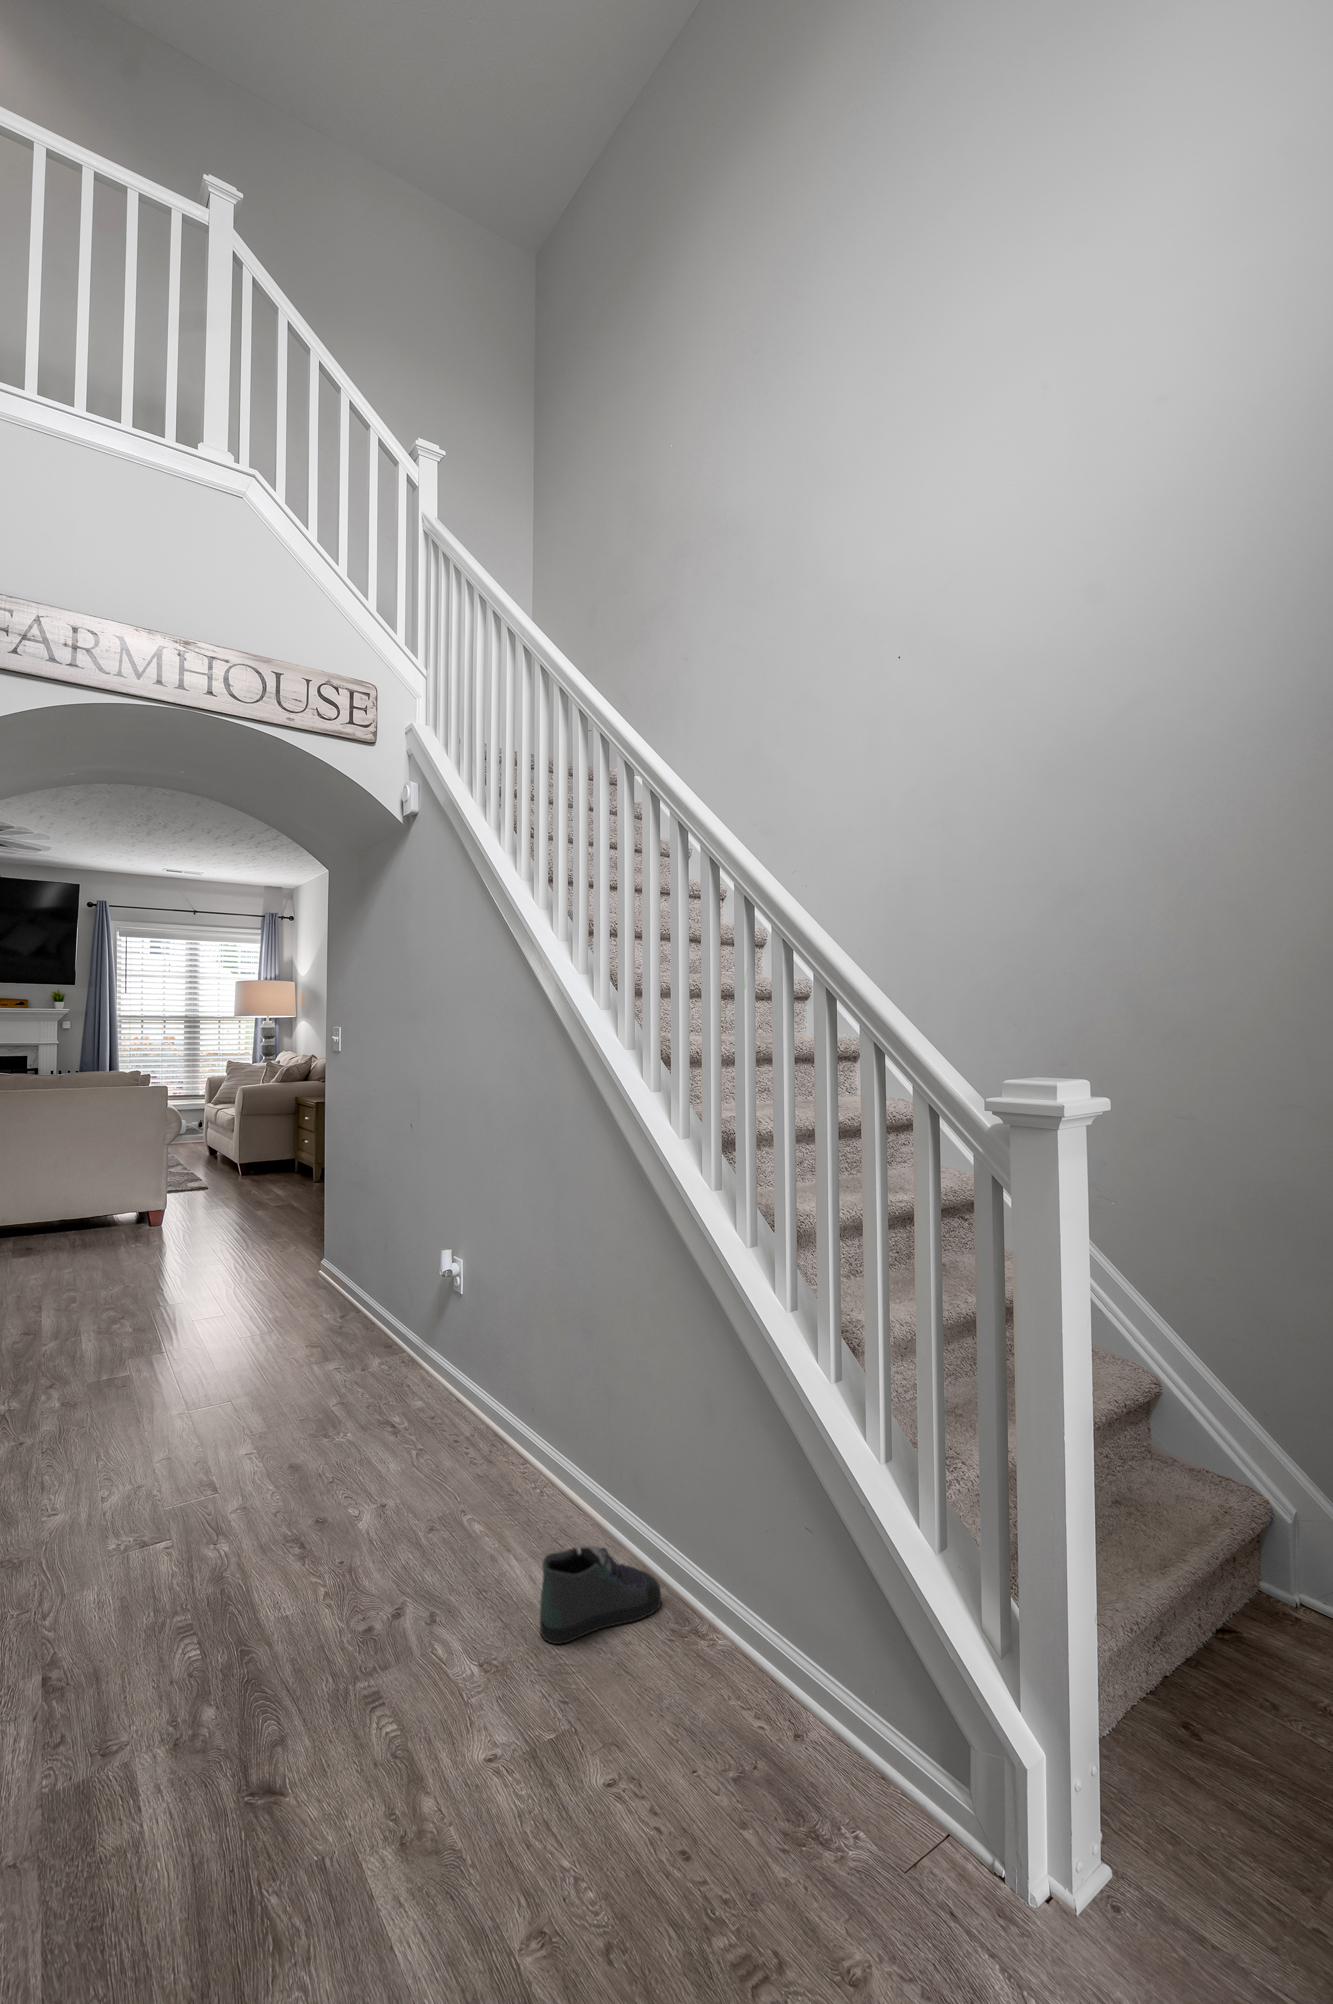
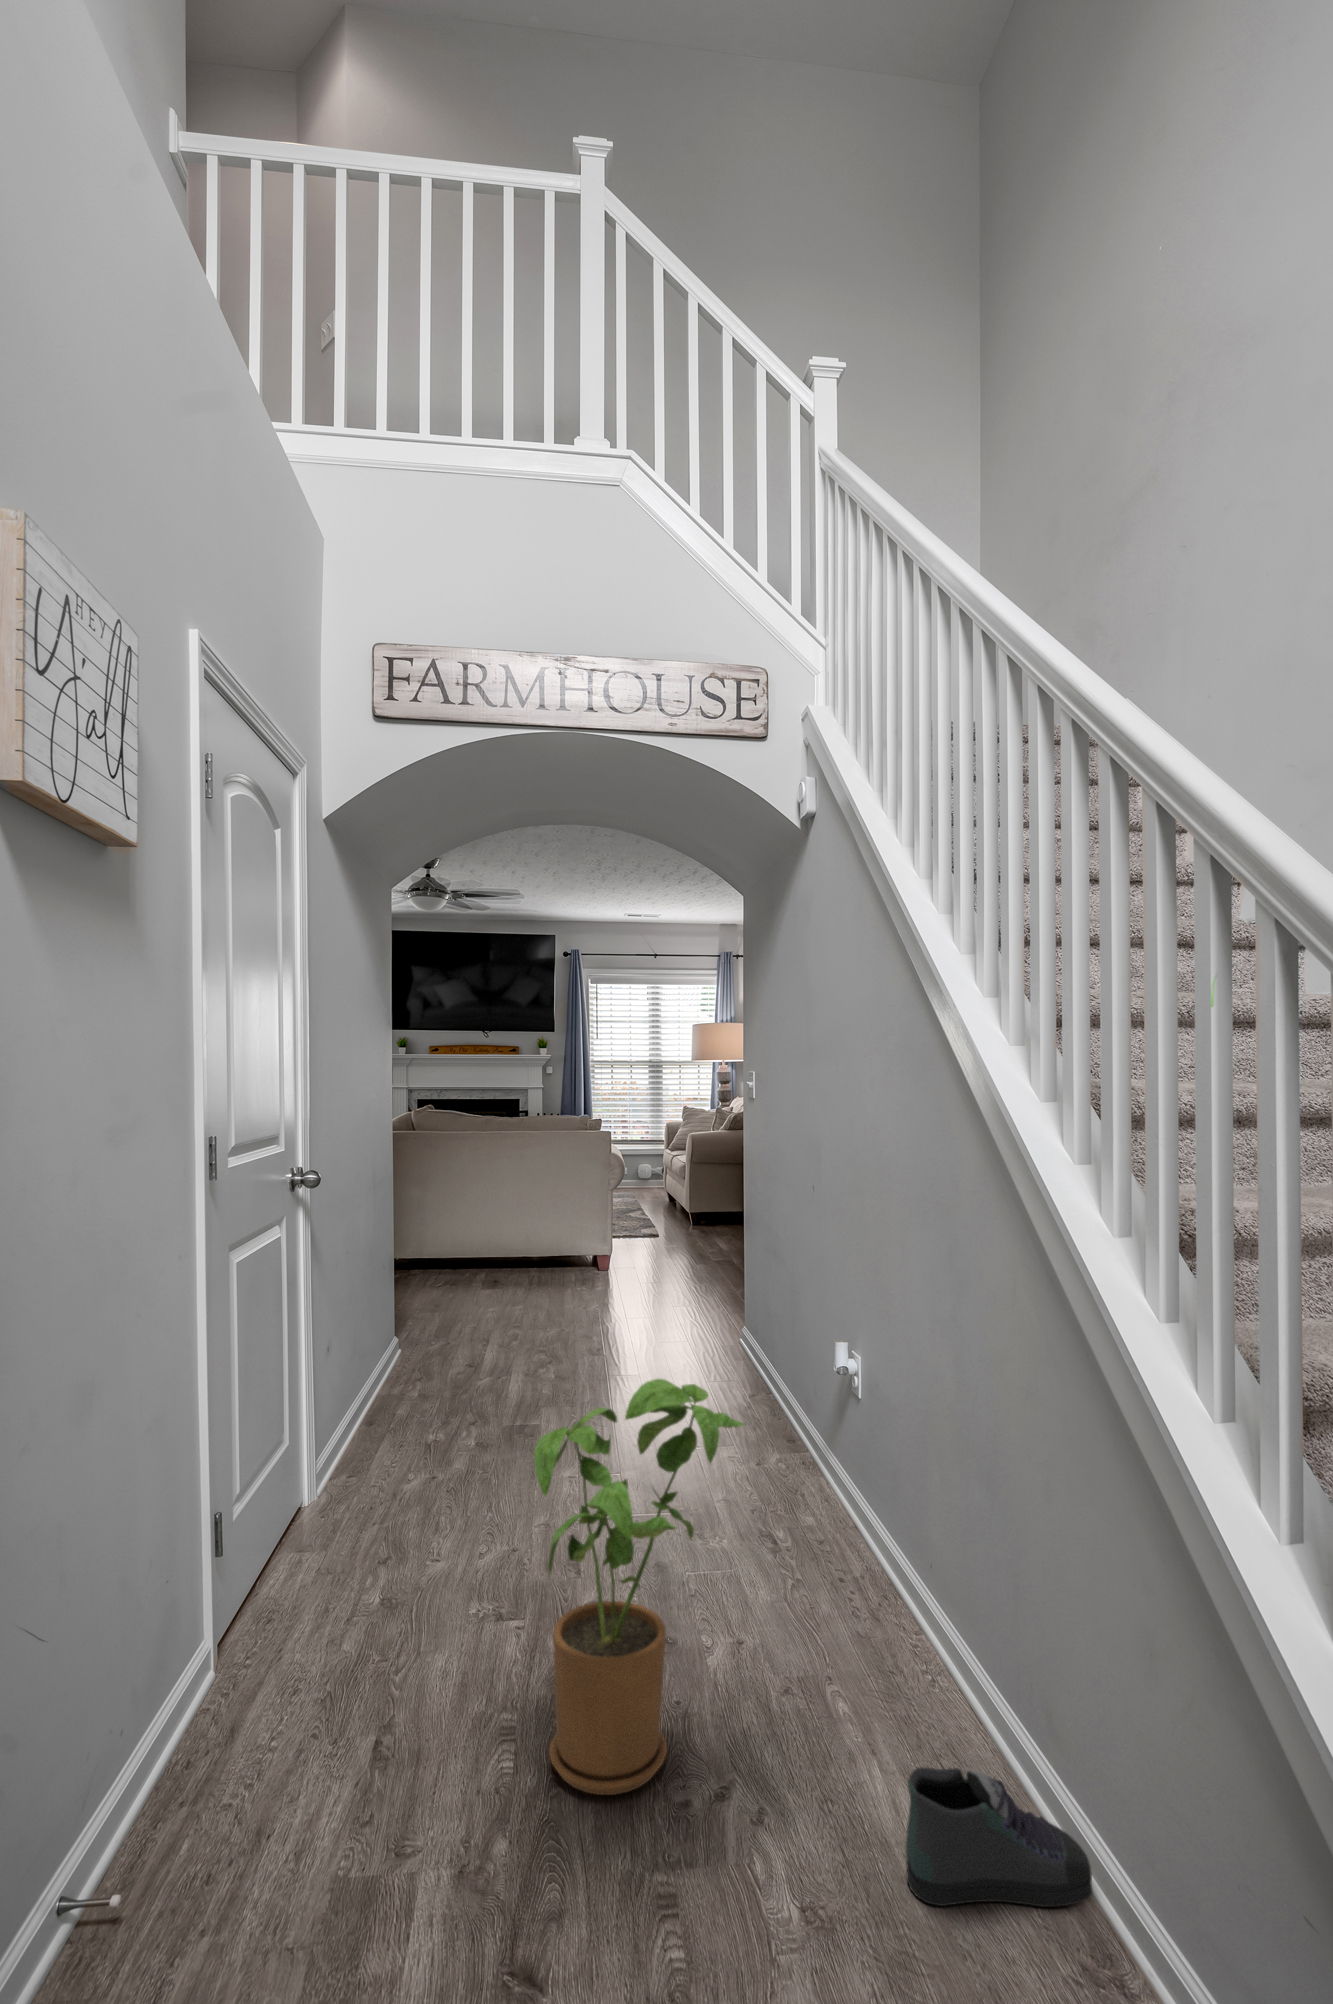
house plant: none [215,1303,406,1654] -> present [534,1379,744,1795]

